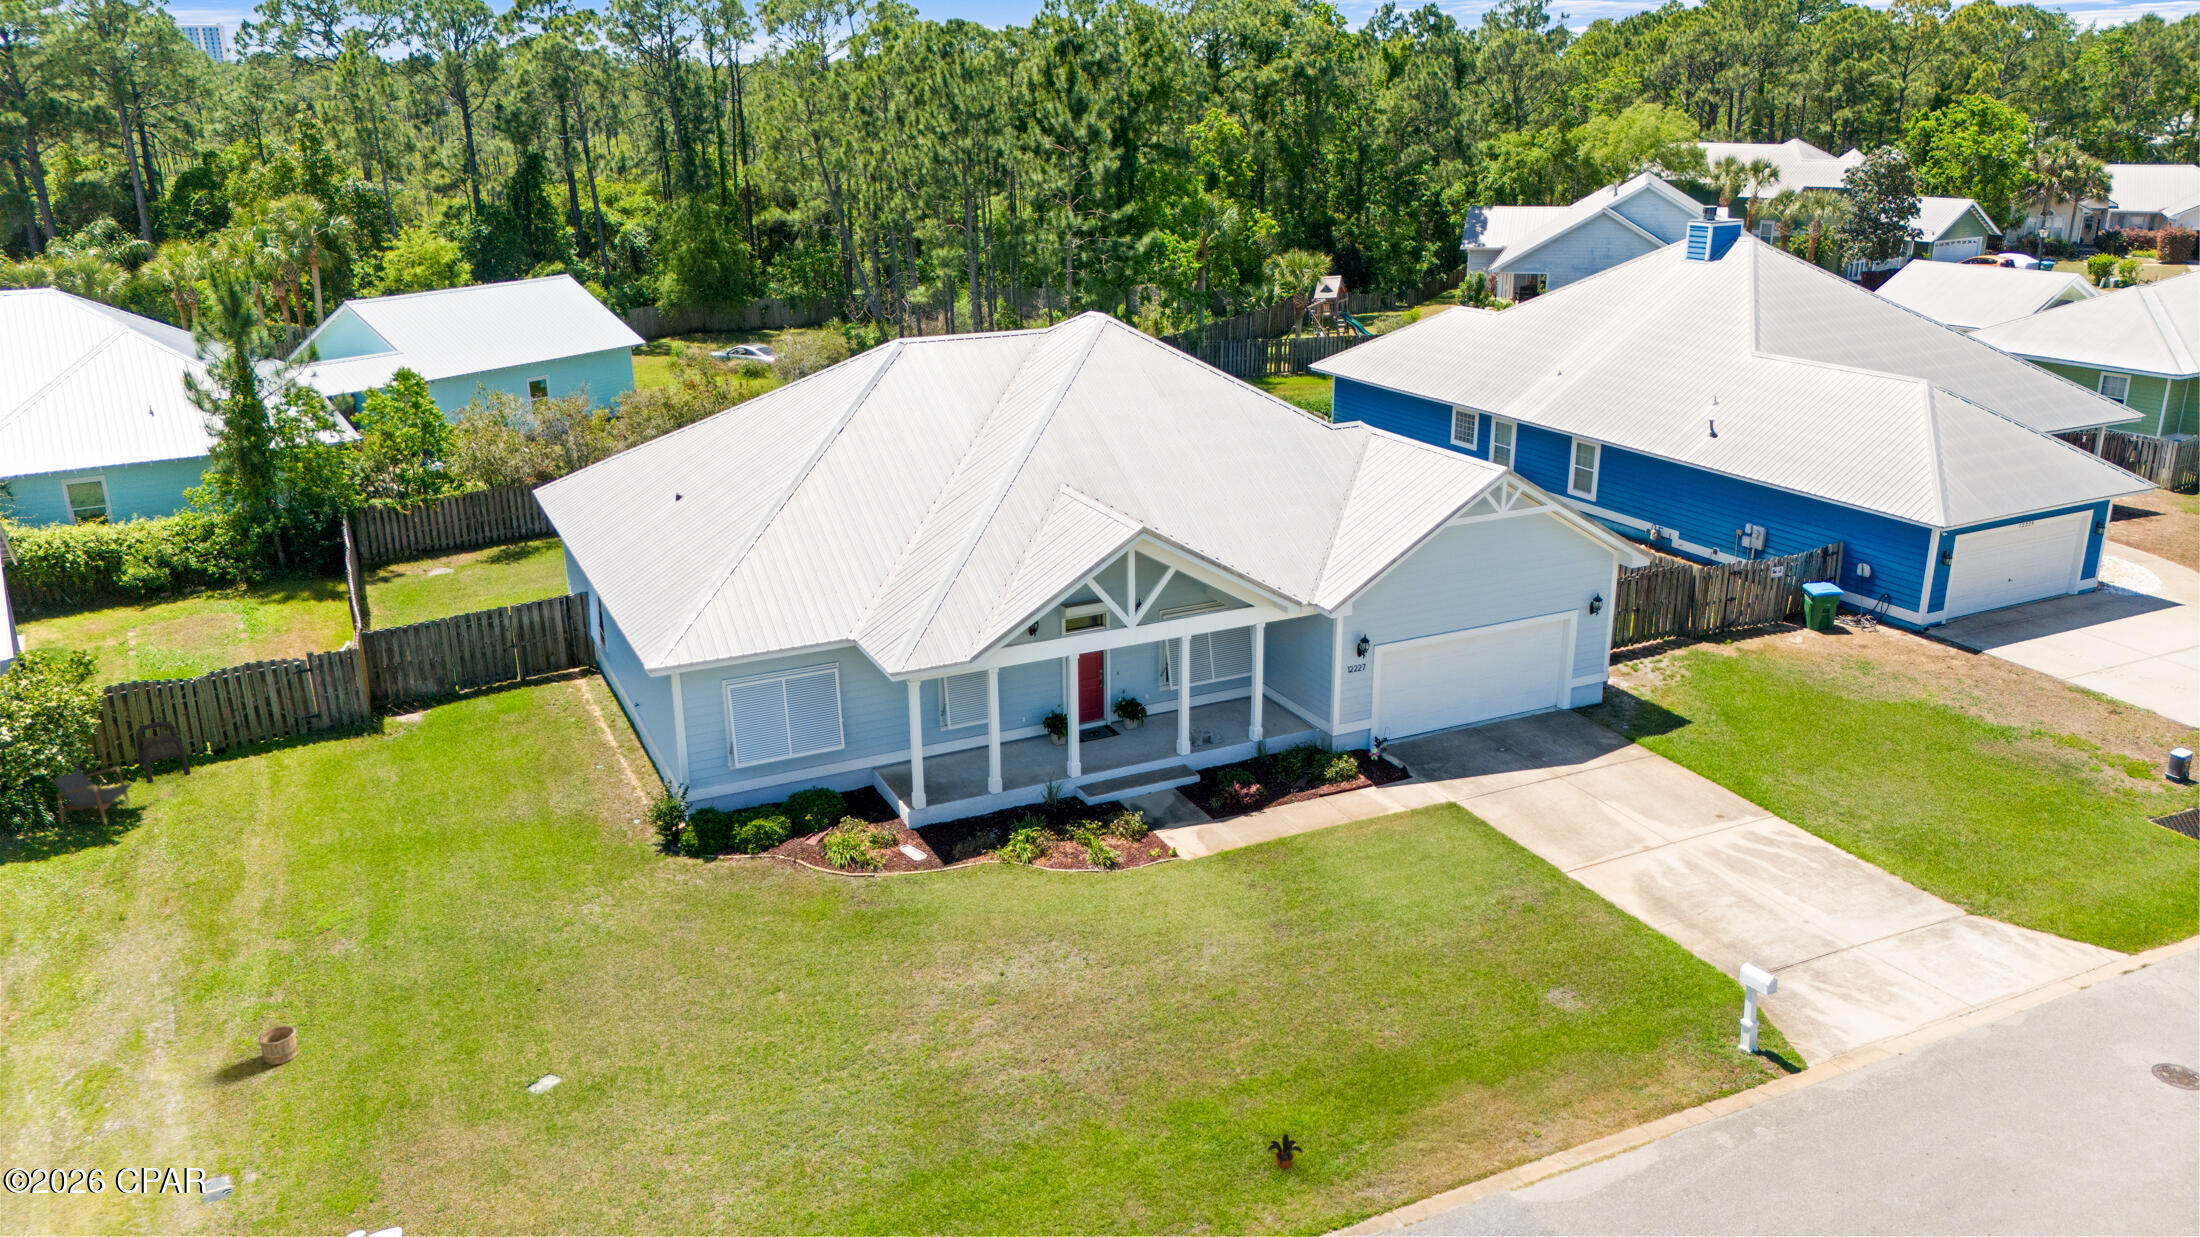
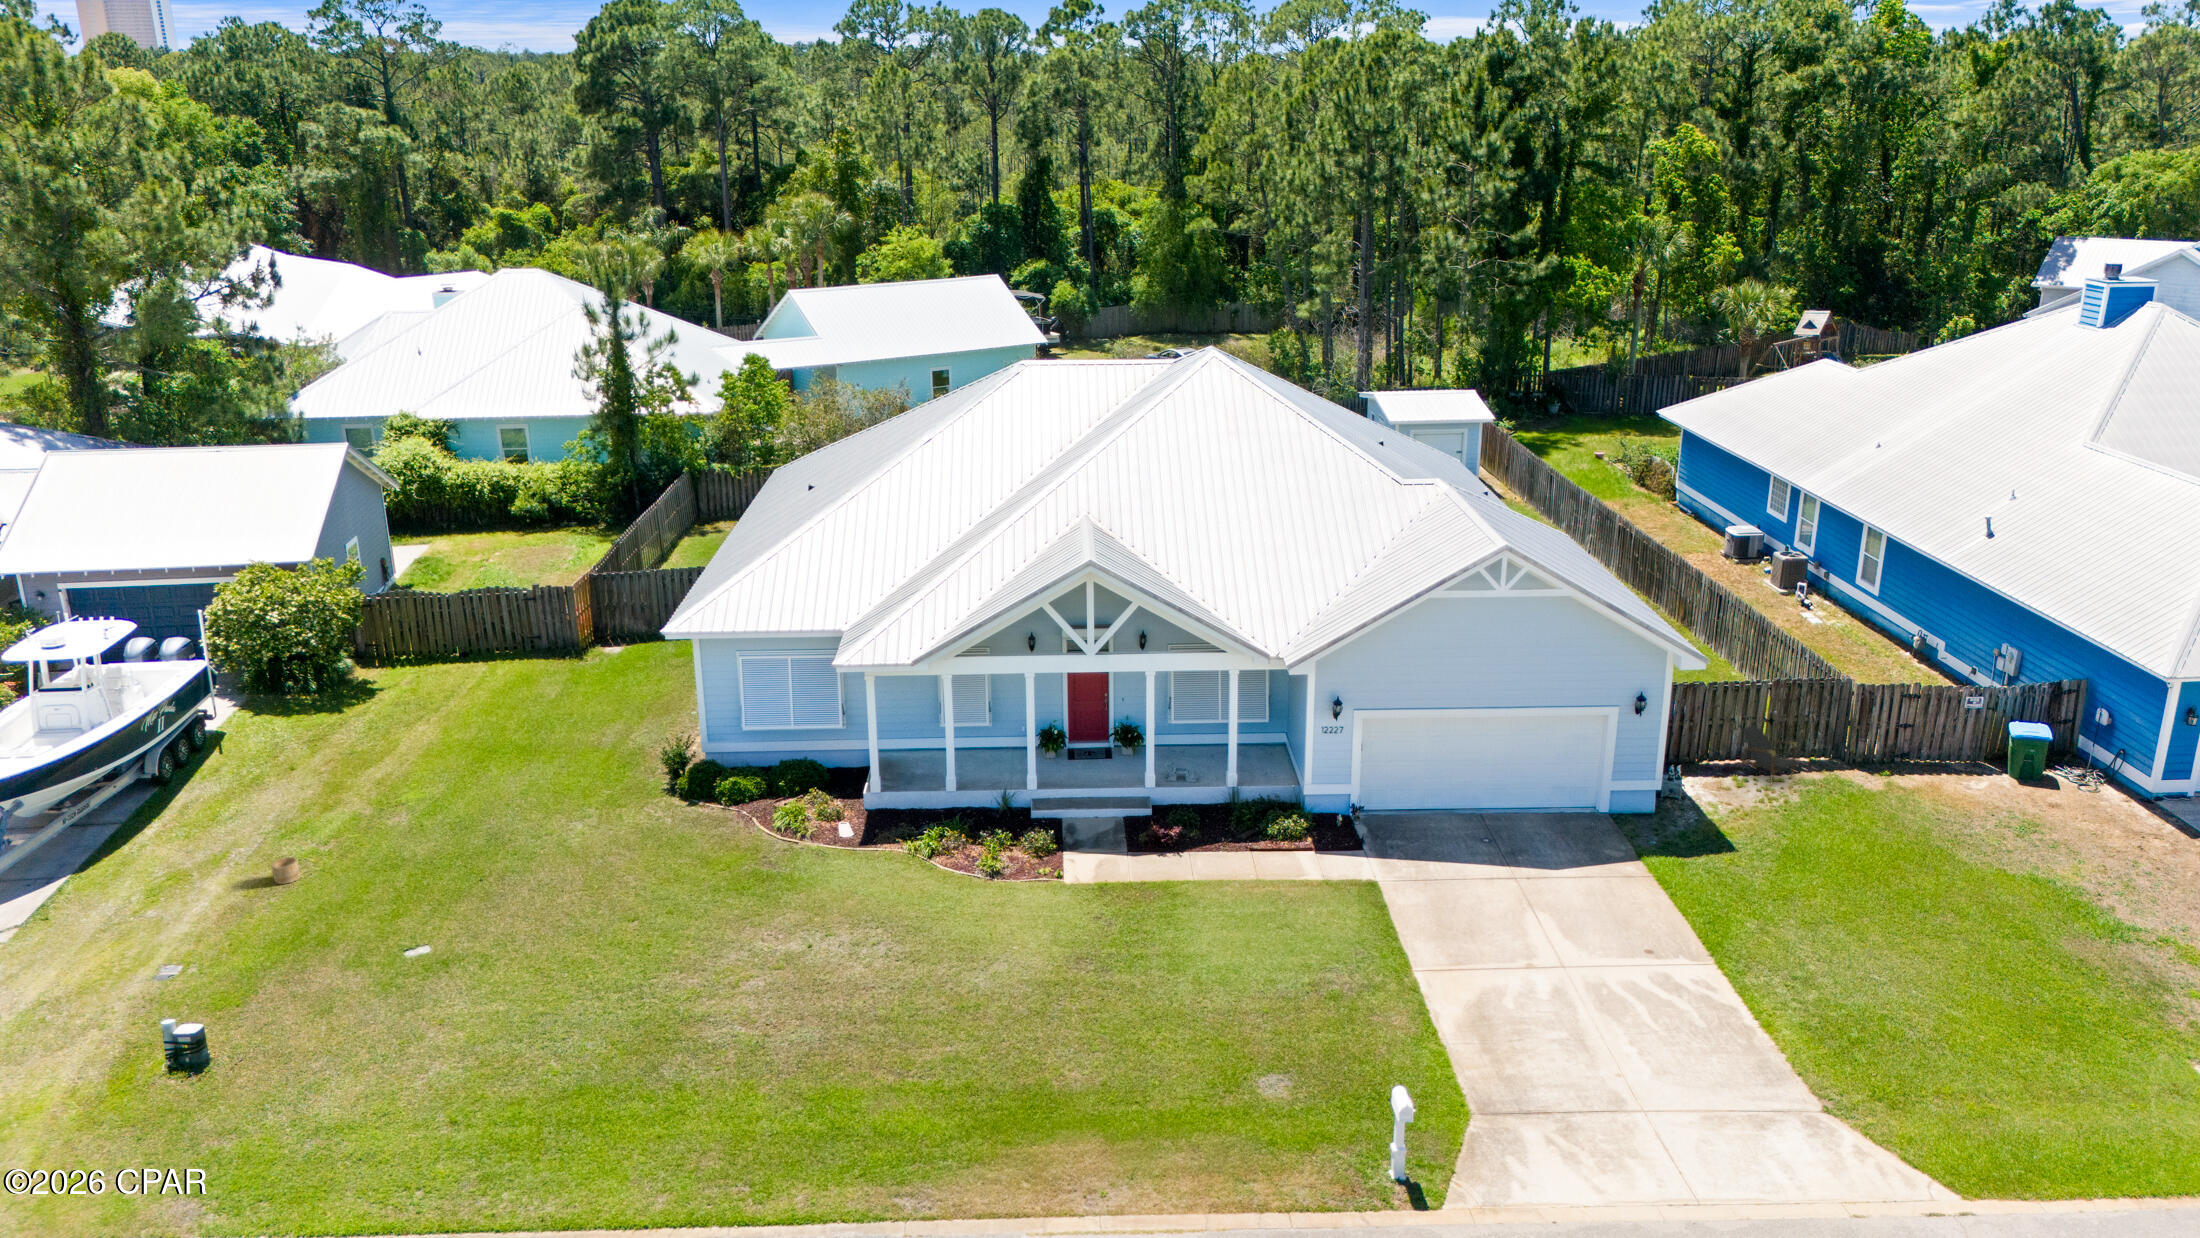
bench: present [136,722,191,783] -> none [394,624,434,669]
lounge chair: present [52,767,131,823] -> present [1741,725,1800,785]
potted plant: present [1268,1134,1302,1168] -> none [821,1121,852,1151]

